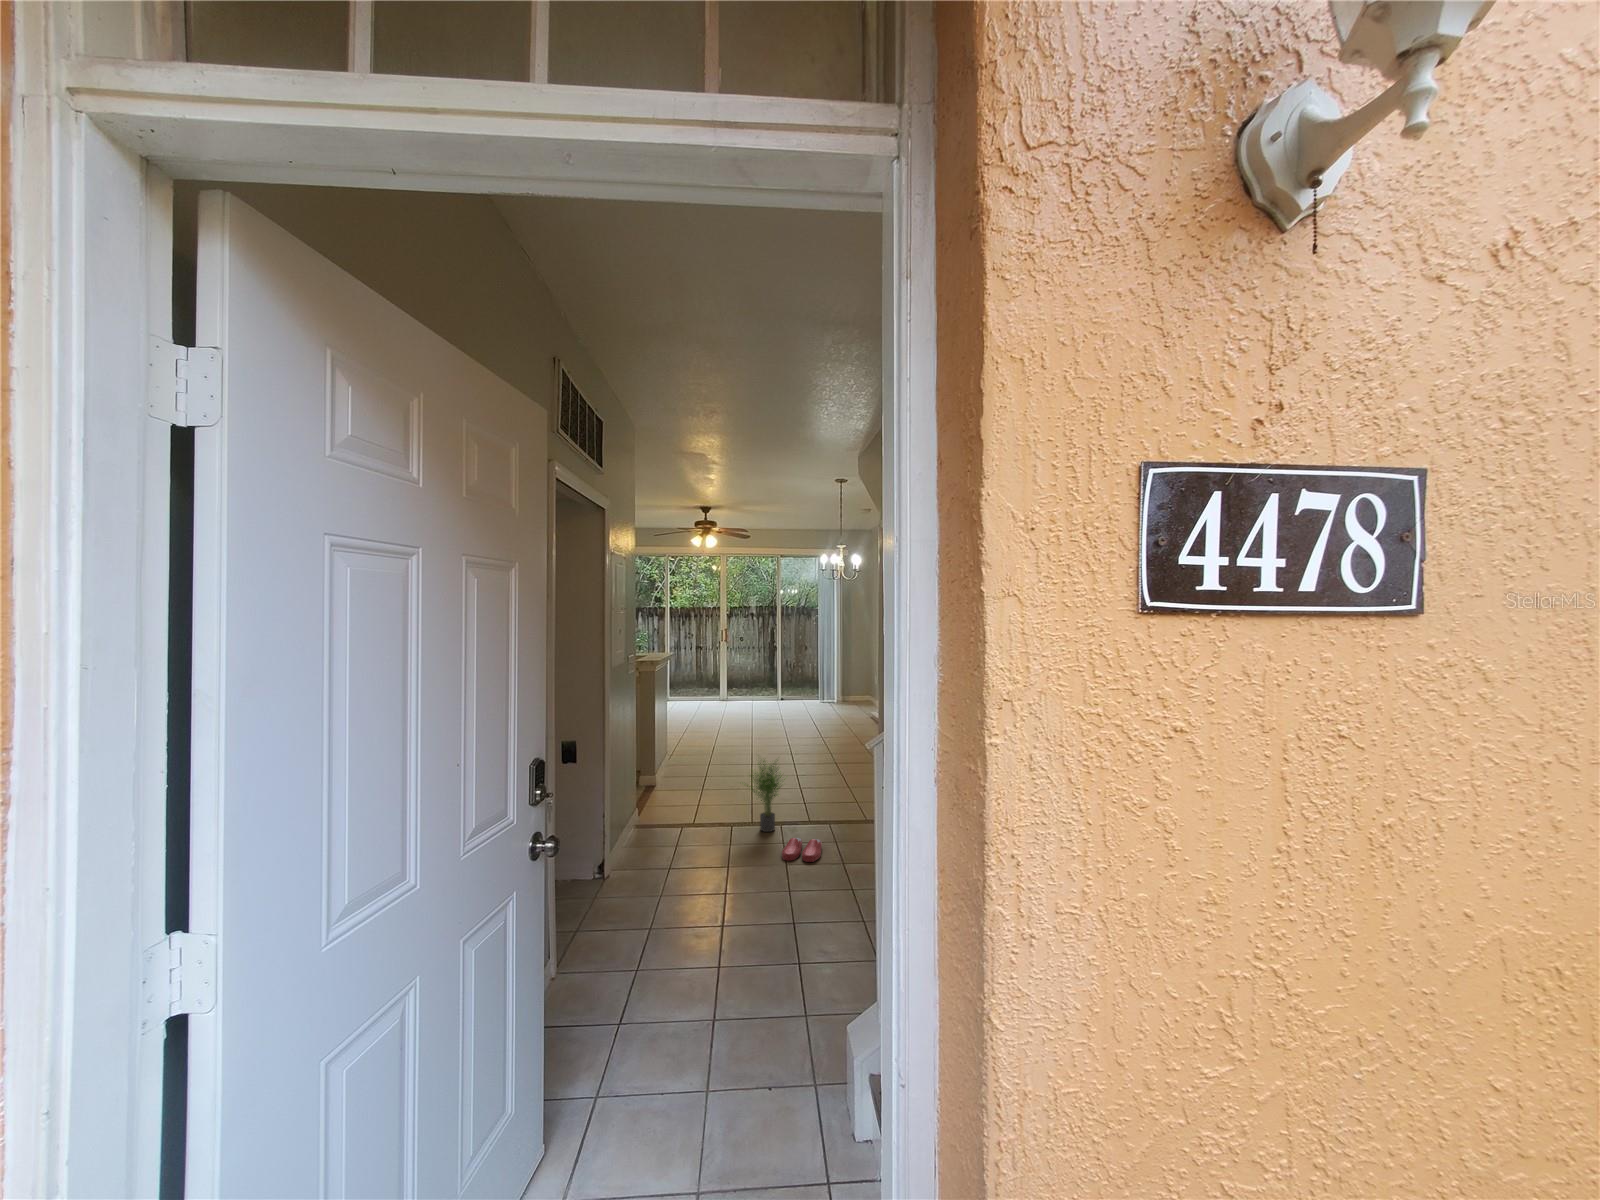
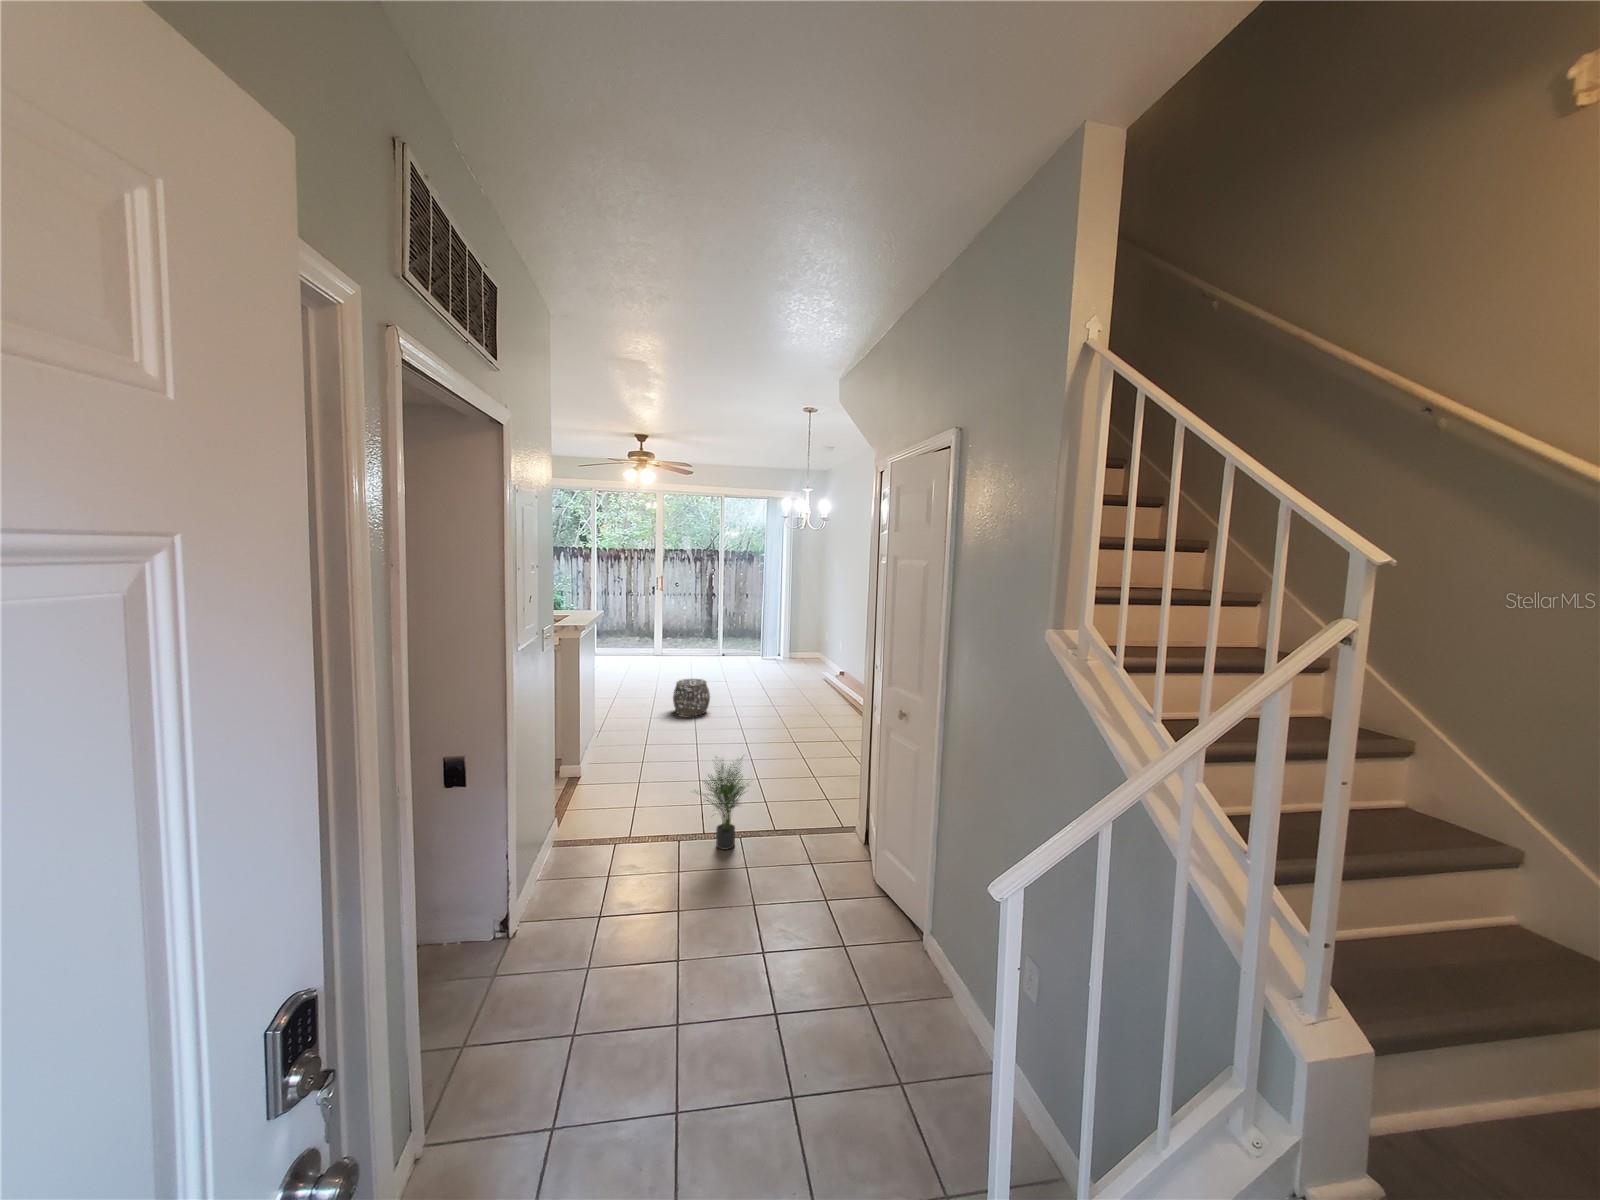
woven basket: none [734,715,766,747] -> present [673,679,710,716]
slippers: present [782,838,822,862] -> none [749,861,797,902]

